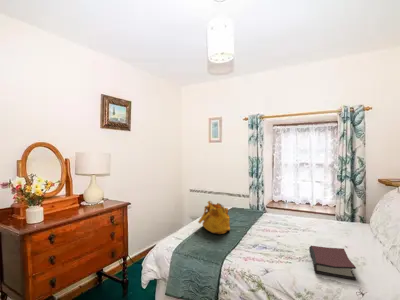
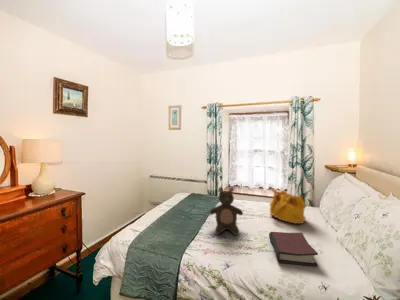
handbag: present [198,201,230,234] -> present [270,189,306,224]
stuffed bear: none [250,201,283,247] -> present [210,187,243,235]

